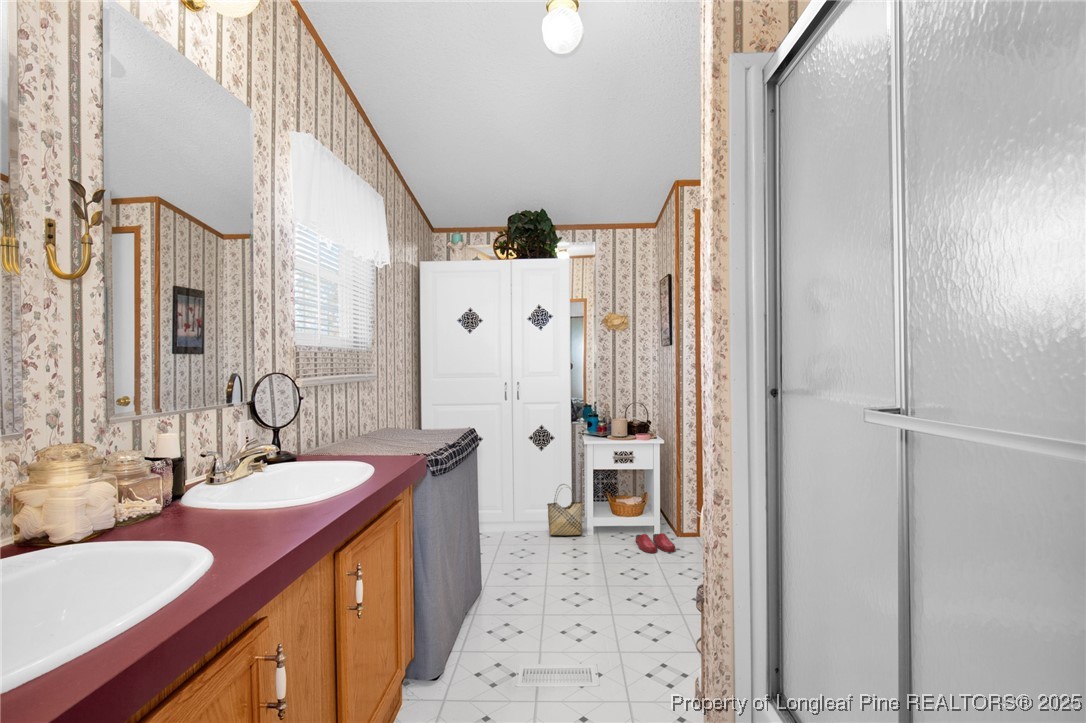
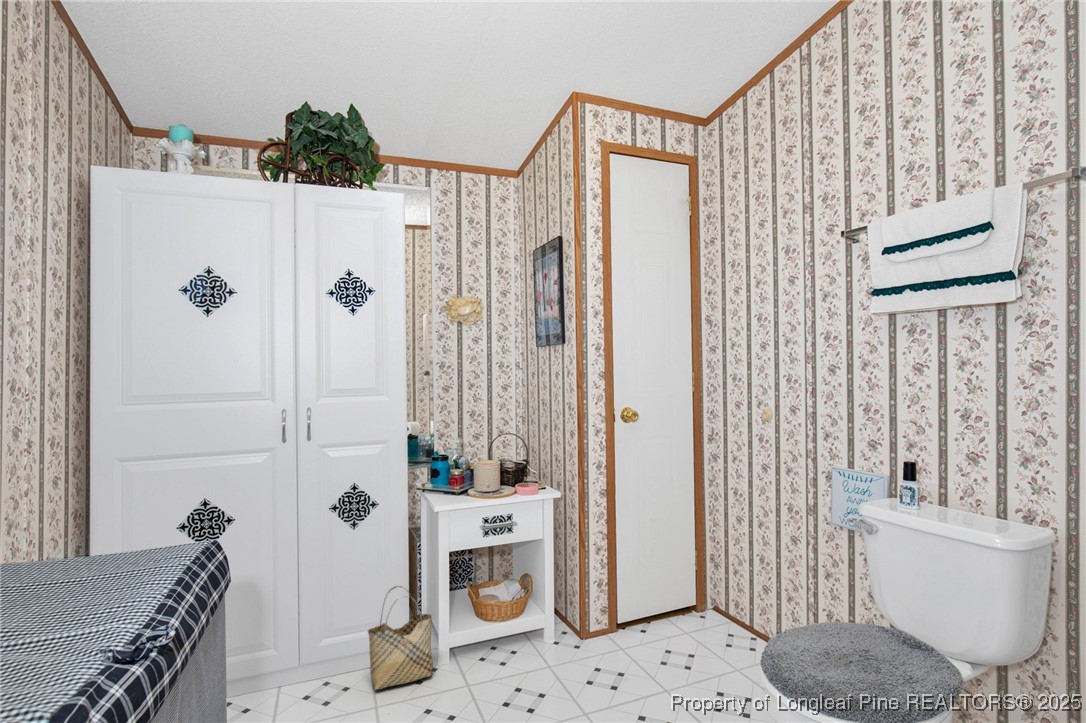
slippers: present [636,533,675,553] -> none [528,650,601,703]

